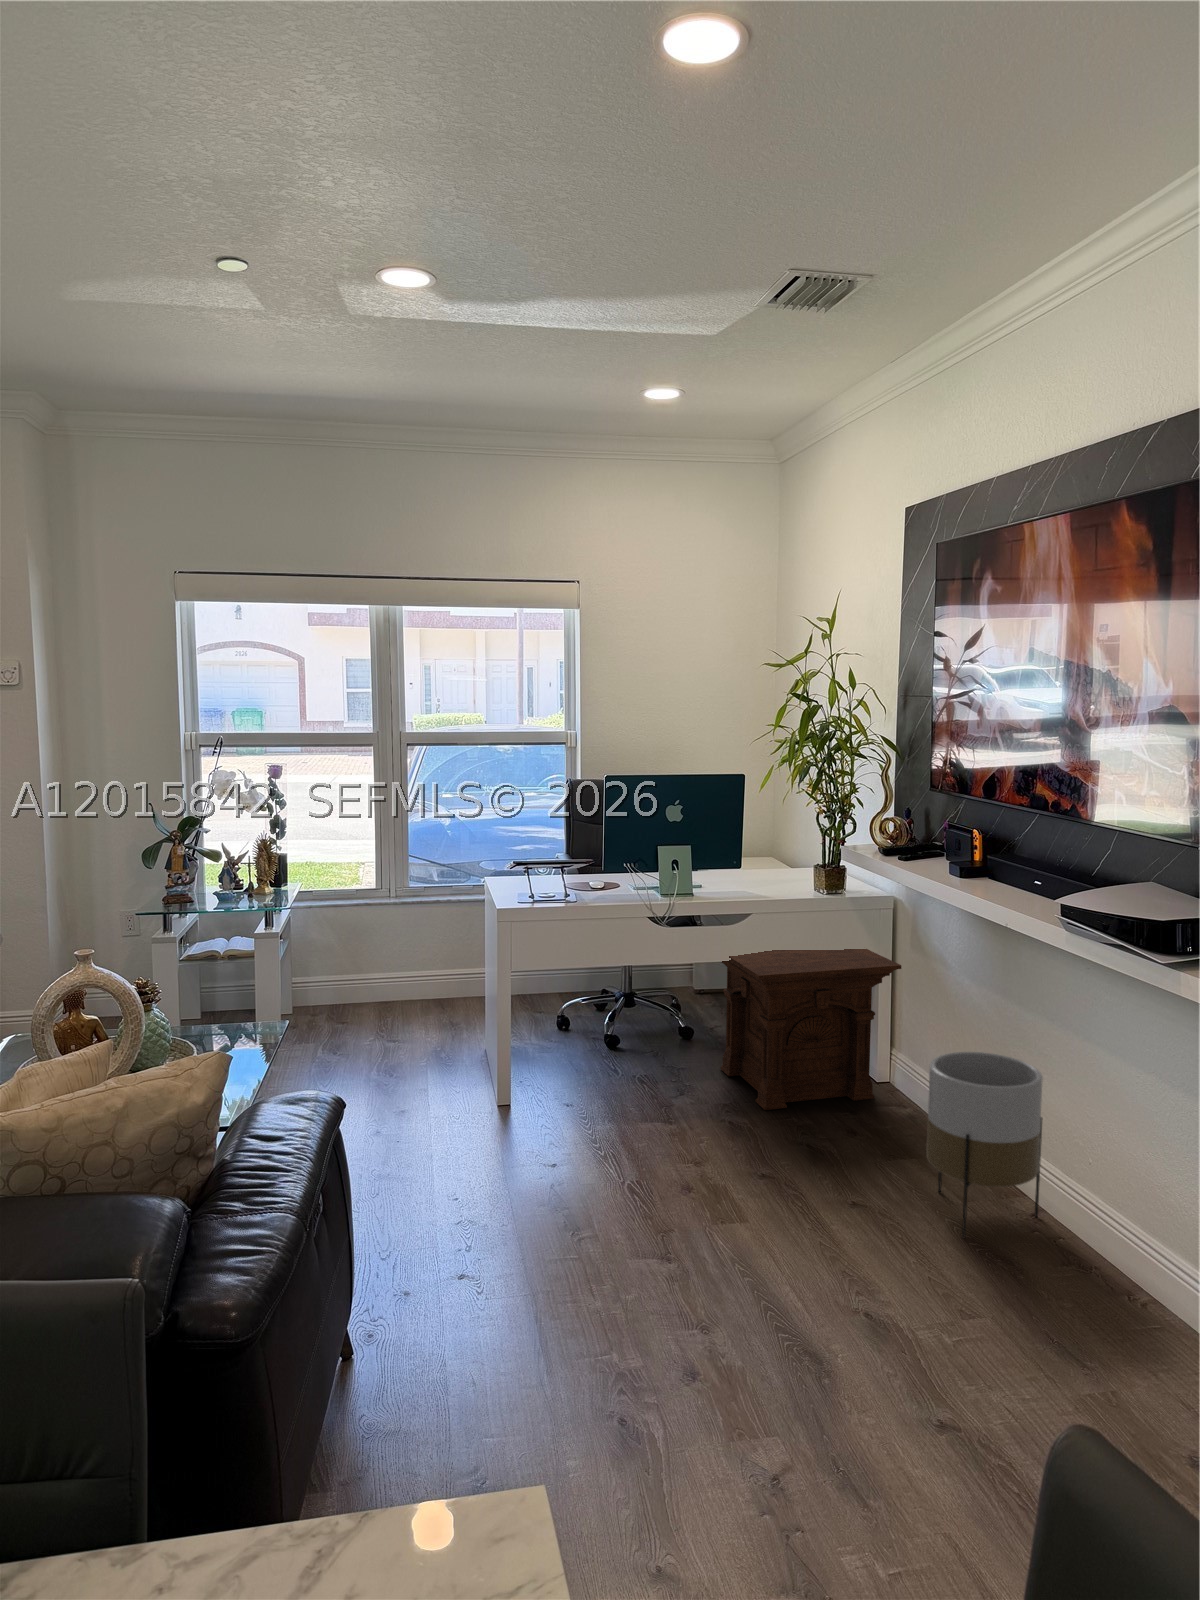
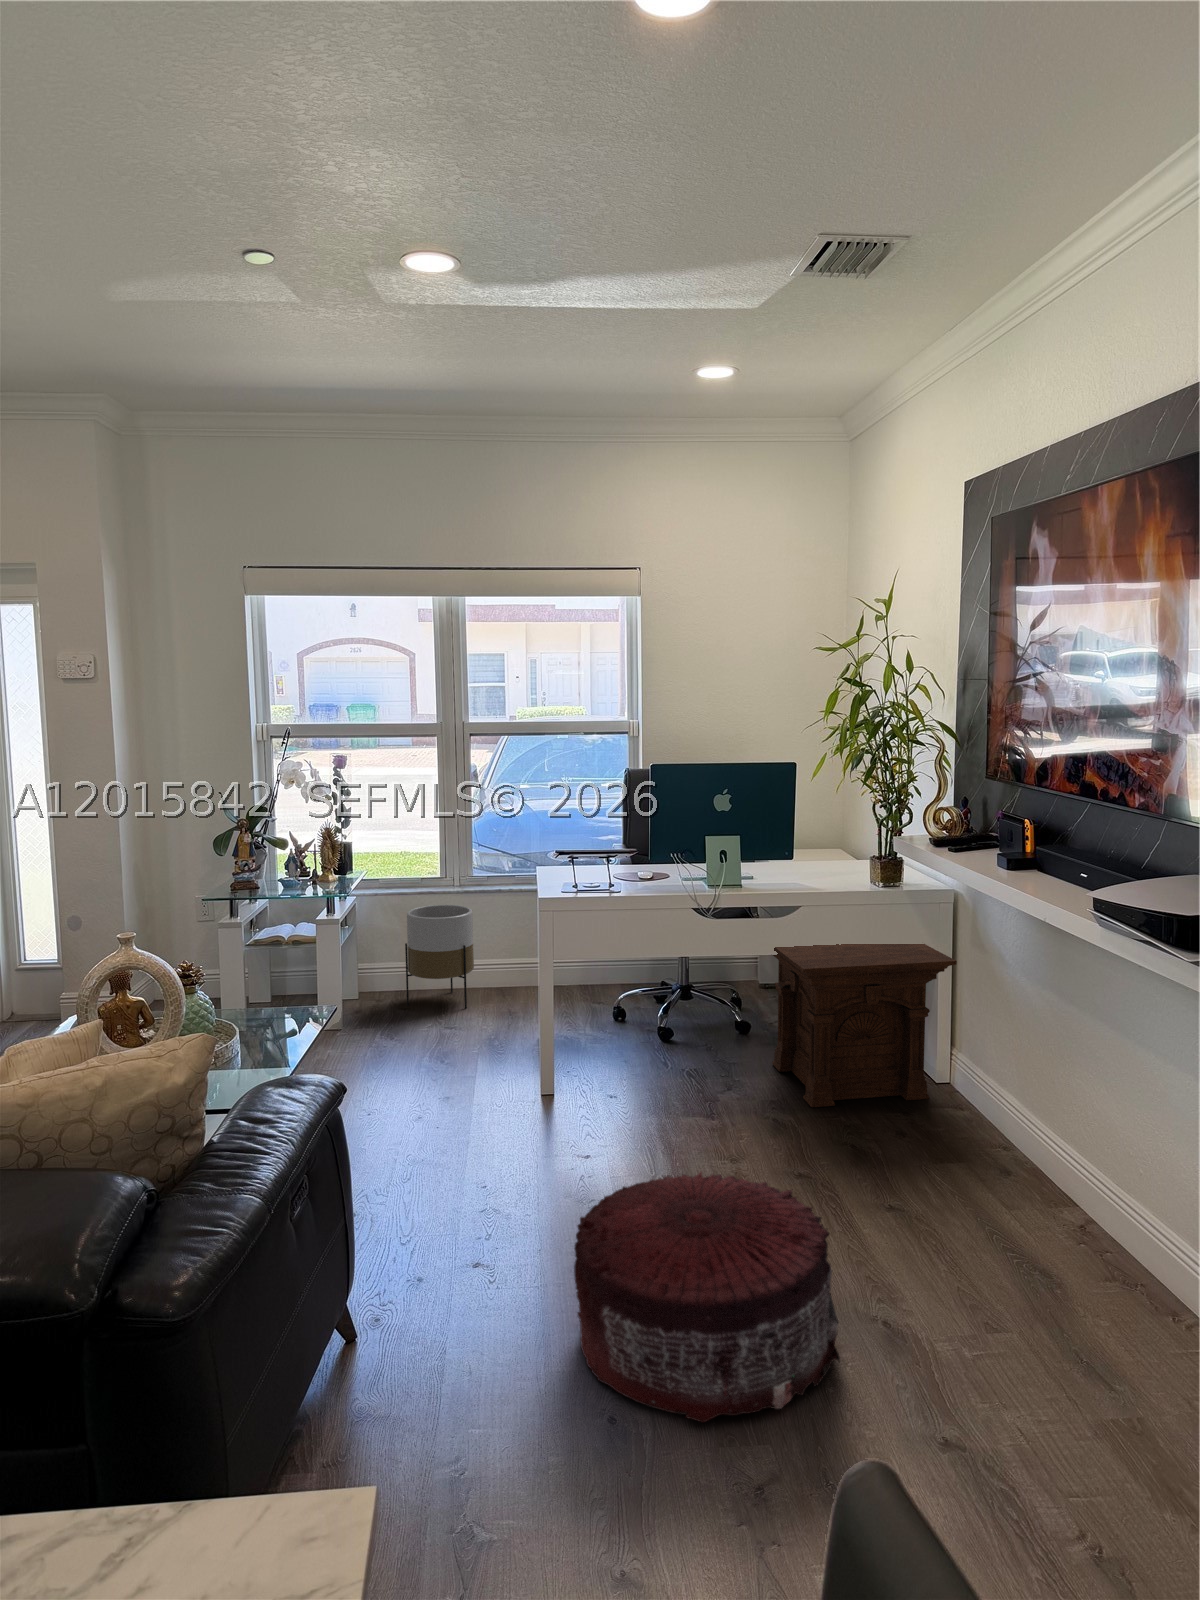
planter: present [926,1052,1042,1238] -> present [405,905,474,1009]
pouf: none [570,1175,832,1418] -> present [574,1172,840,1422]

